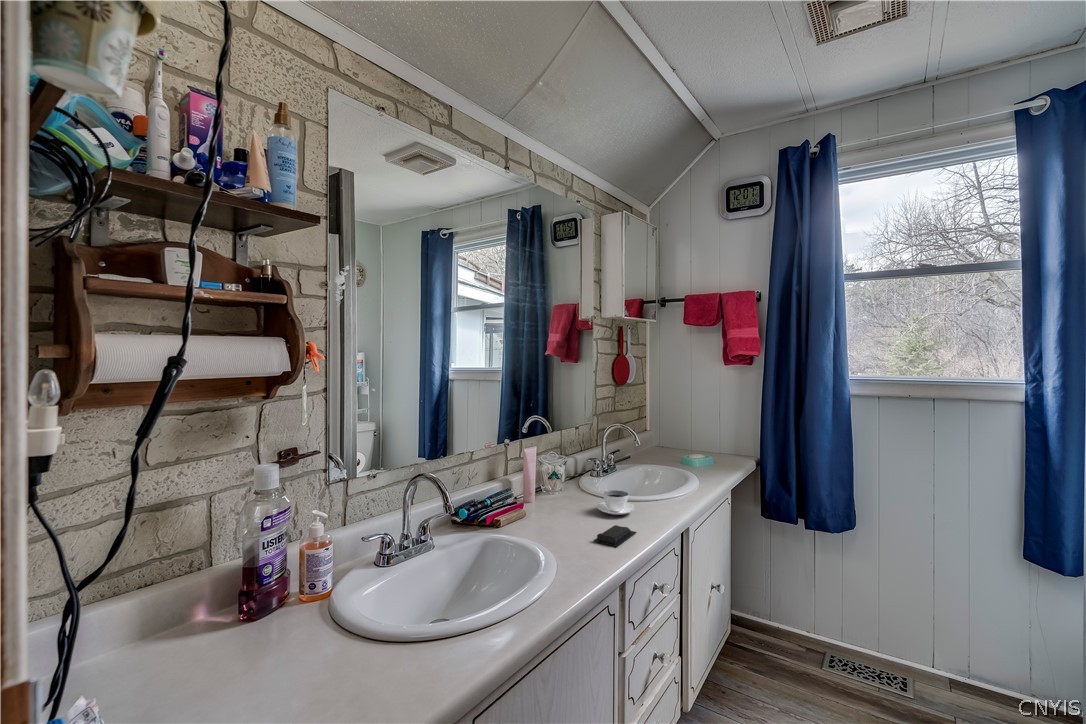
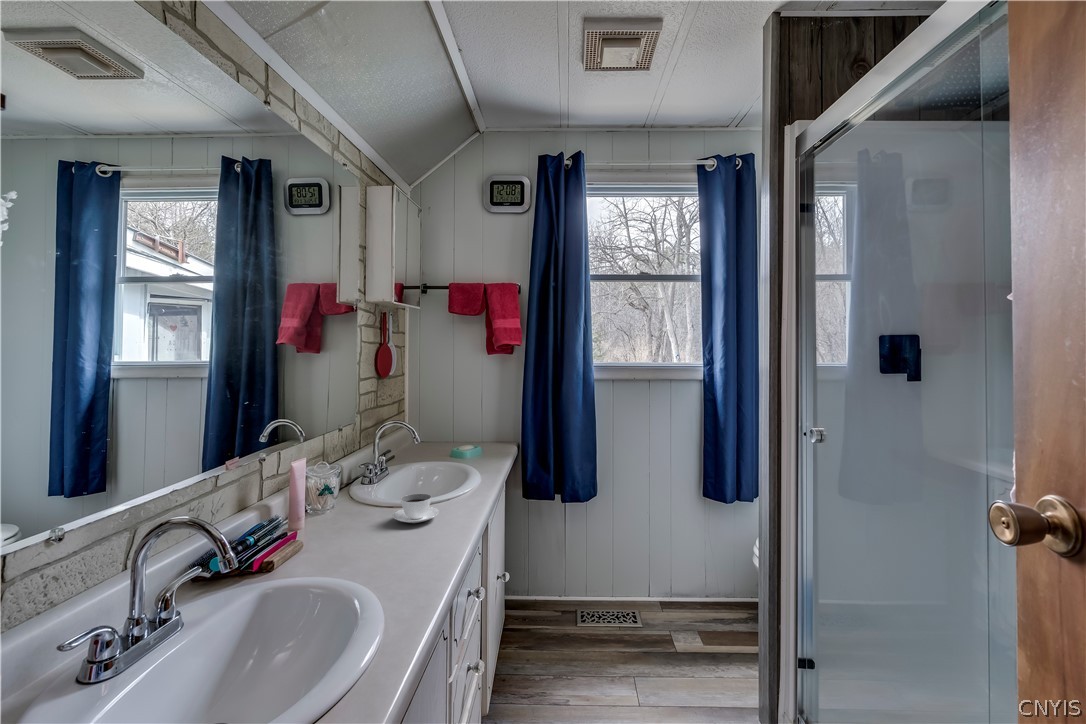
soap bar: present [594,525,636,547] -> none [411,533,453,558]

